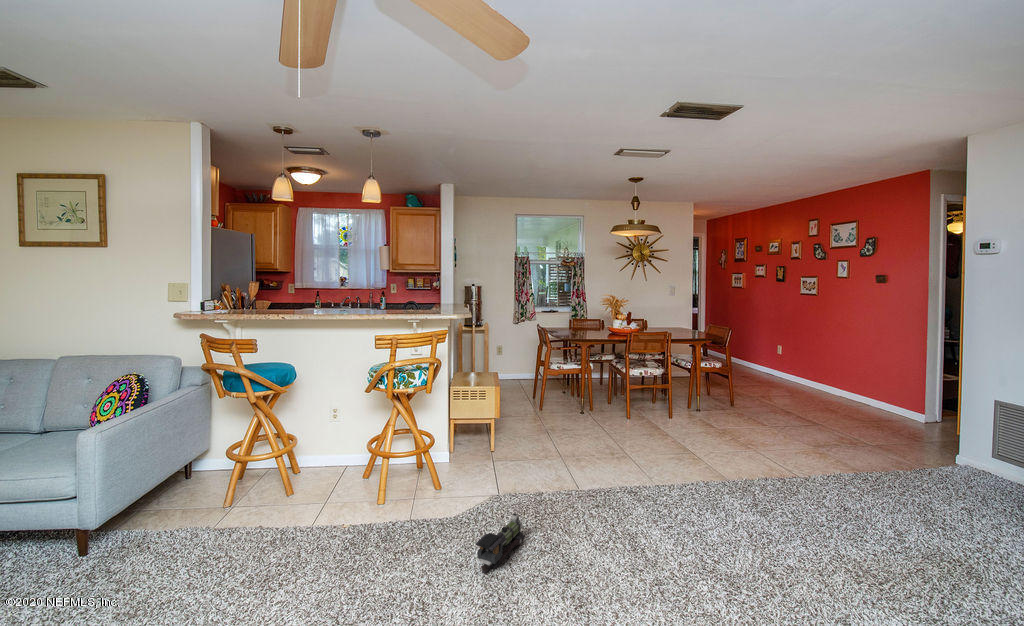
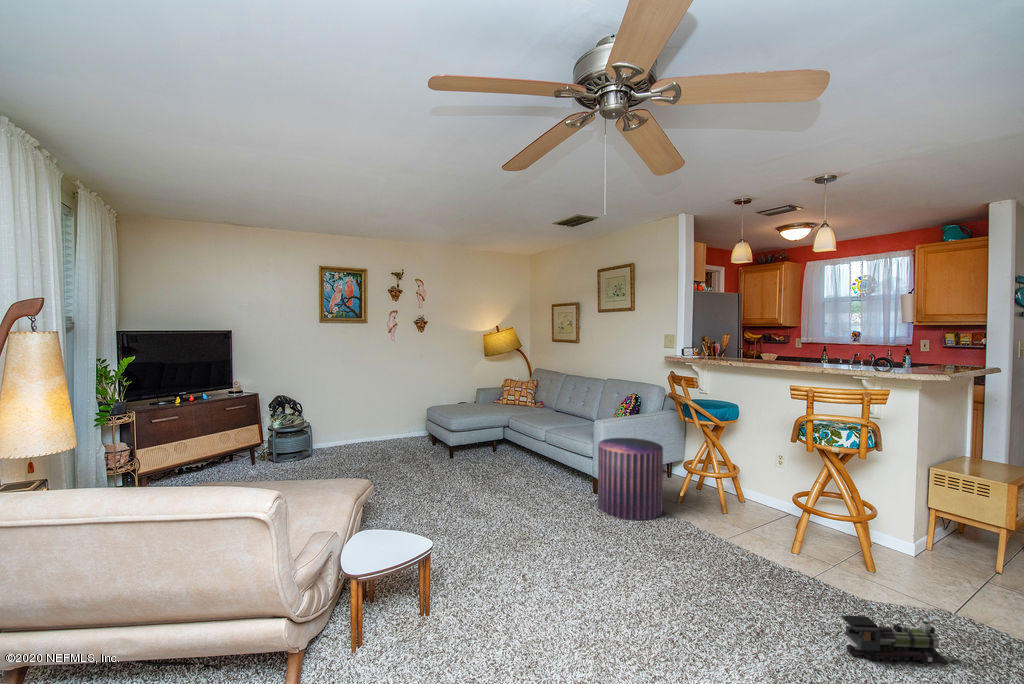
pouf: none [93,436,218,575] -> present [598,438,663,520]

